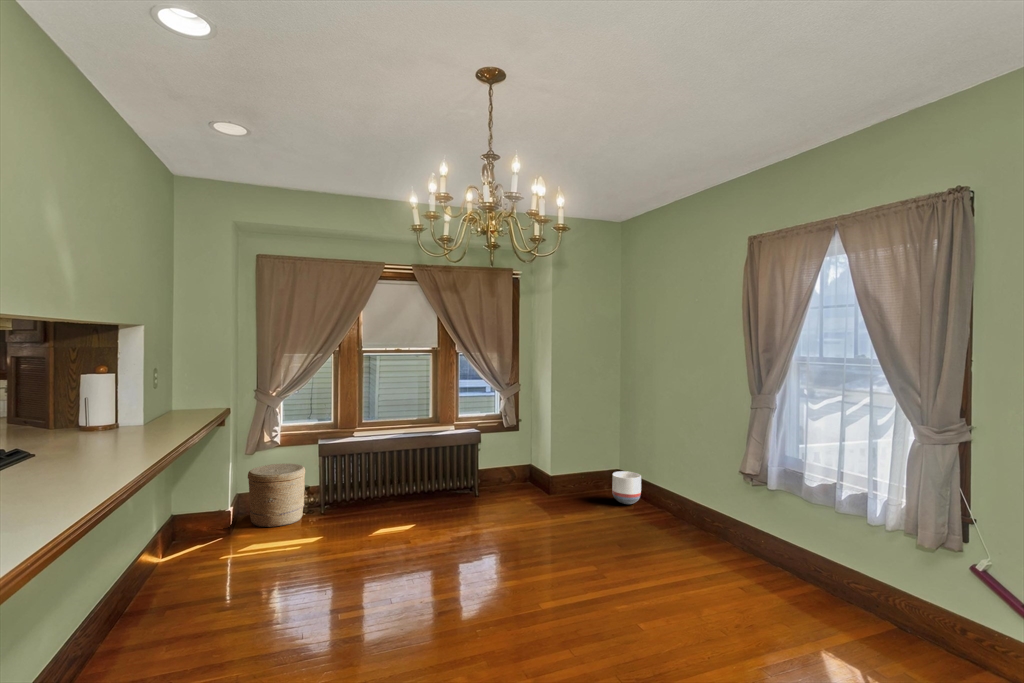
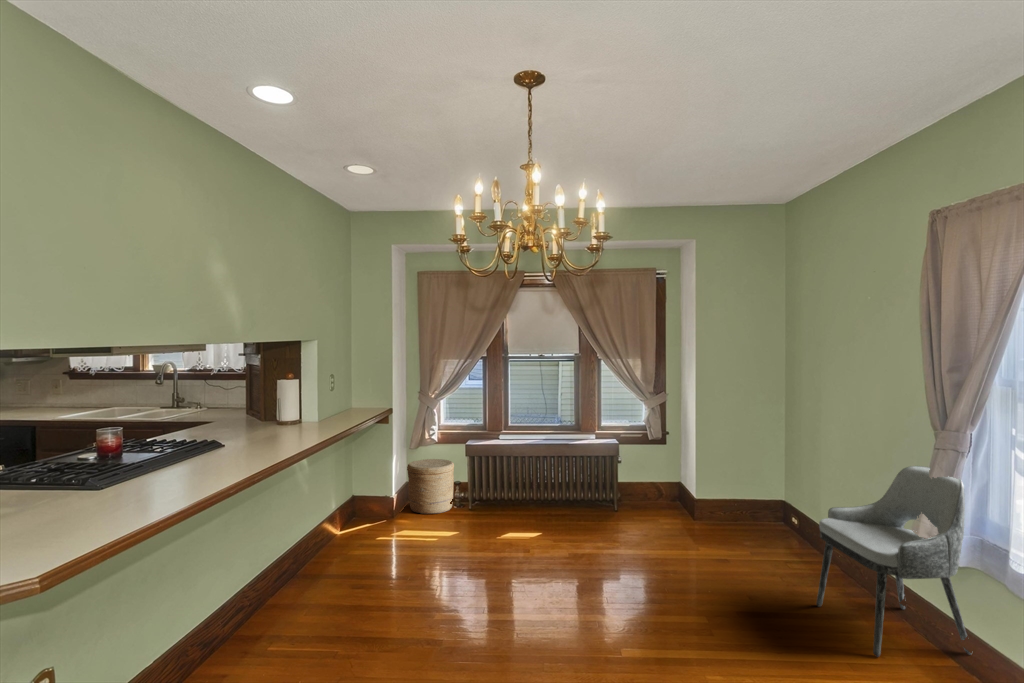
dining chair: none [671,439,778,589] -> present [817,466,972,657]
planter: present [612,471,641,504] -> none [771,496,809,536]

